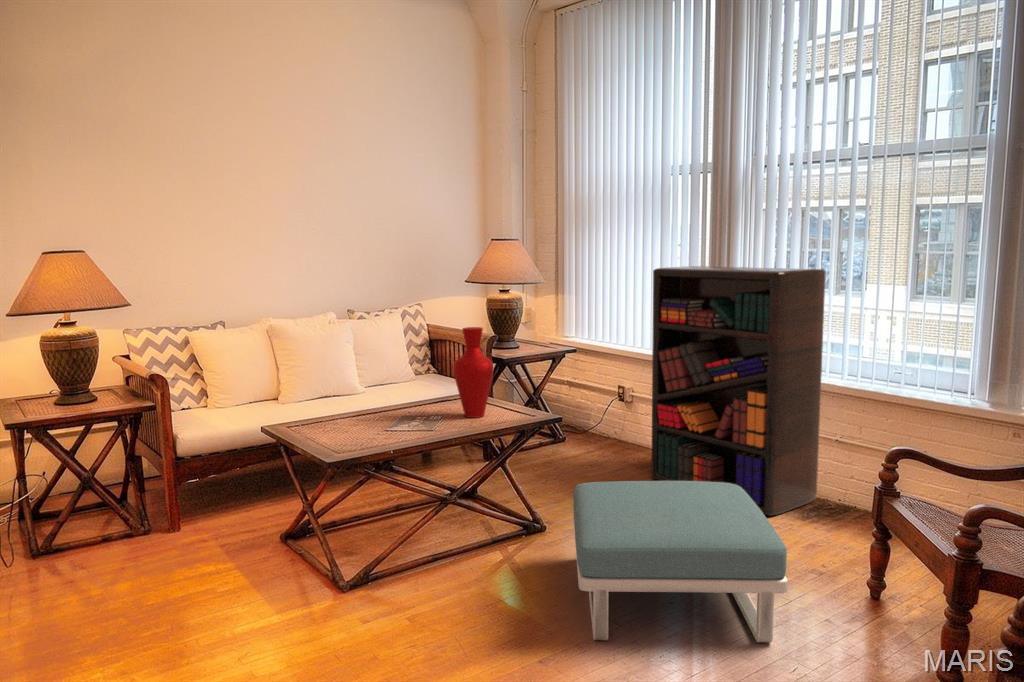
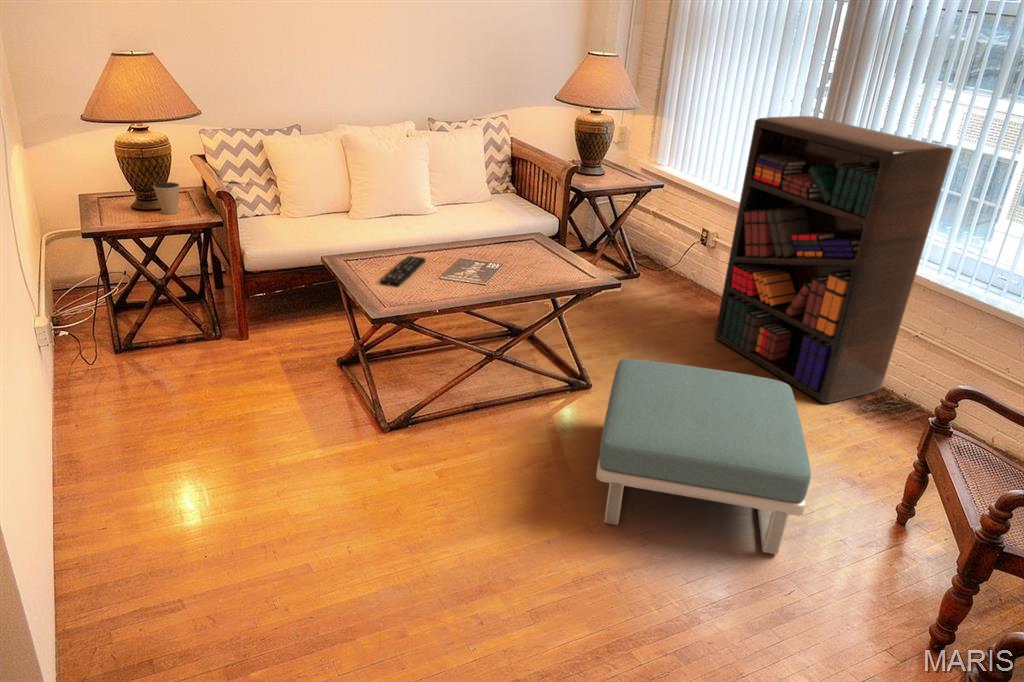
vase: present [453,327,493,418] -> none [515,176,557,272]
coffee cup: none [79,375,107,406] -> present [153,182,180,214]
remote control: none [327,417,368,440] -> present [380,256,425,287]

